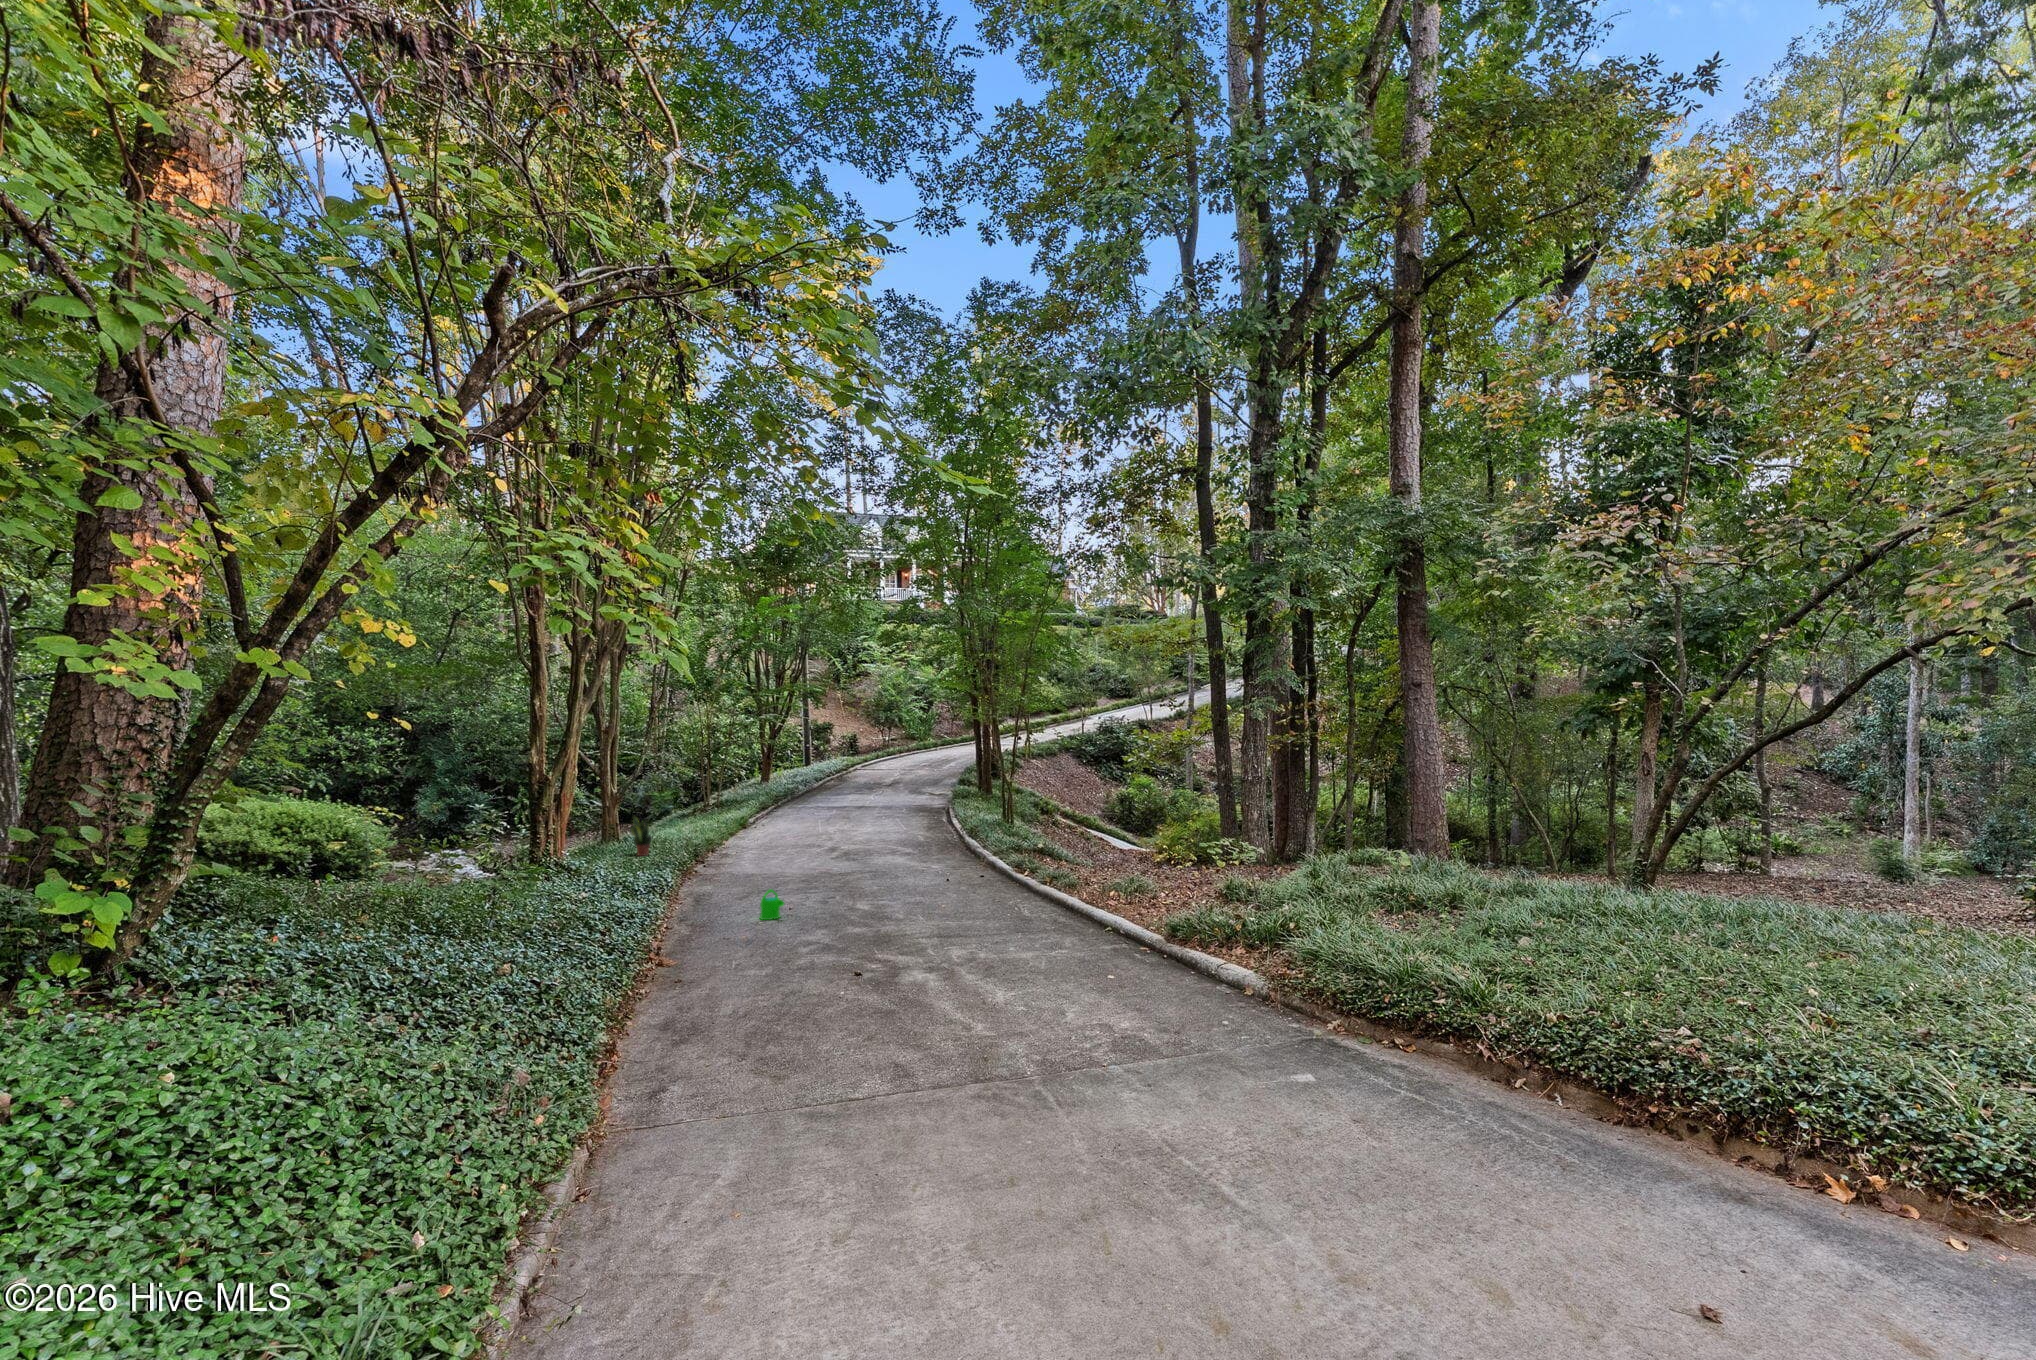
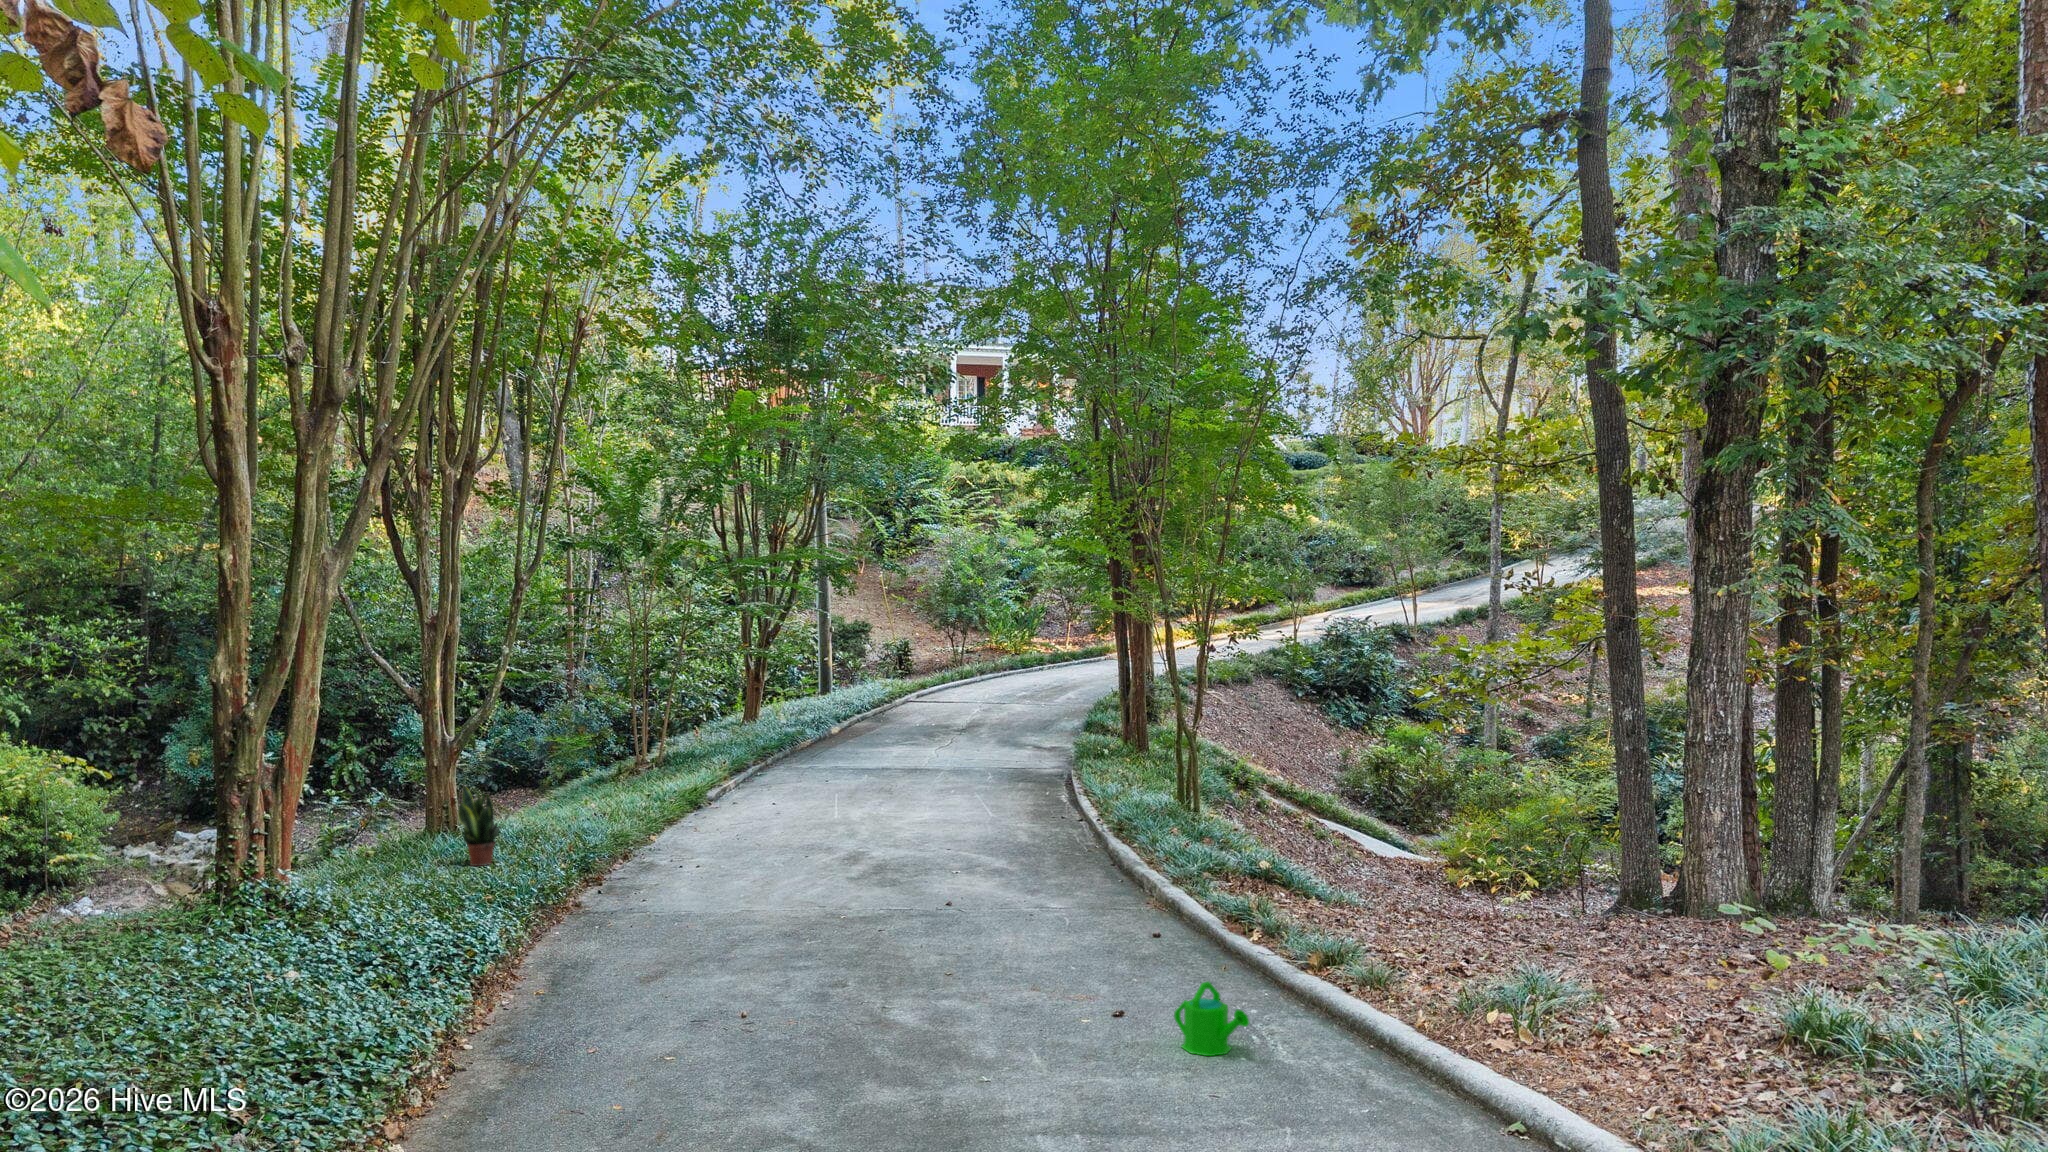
watering can: present [760,889,784,920] -> present [1174,982,1249,1056]

